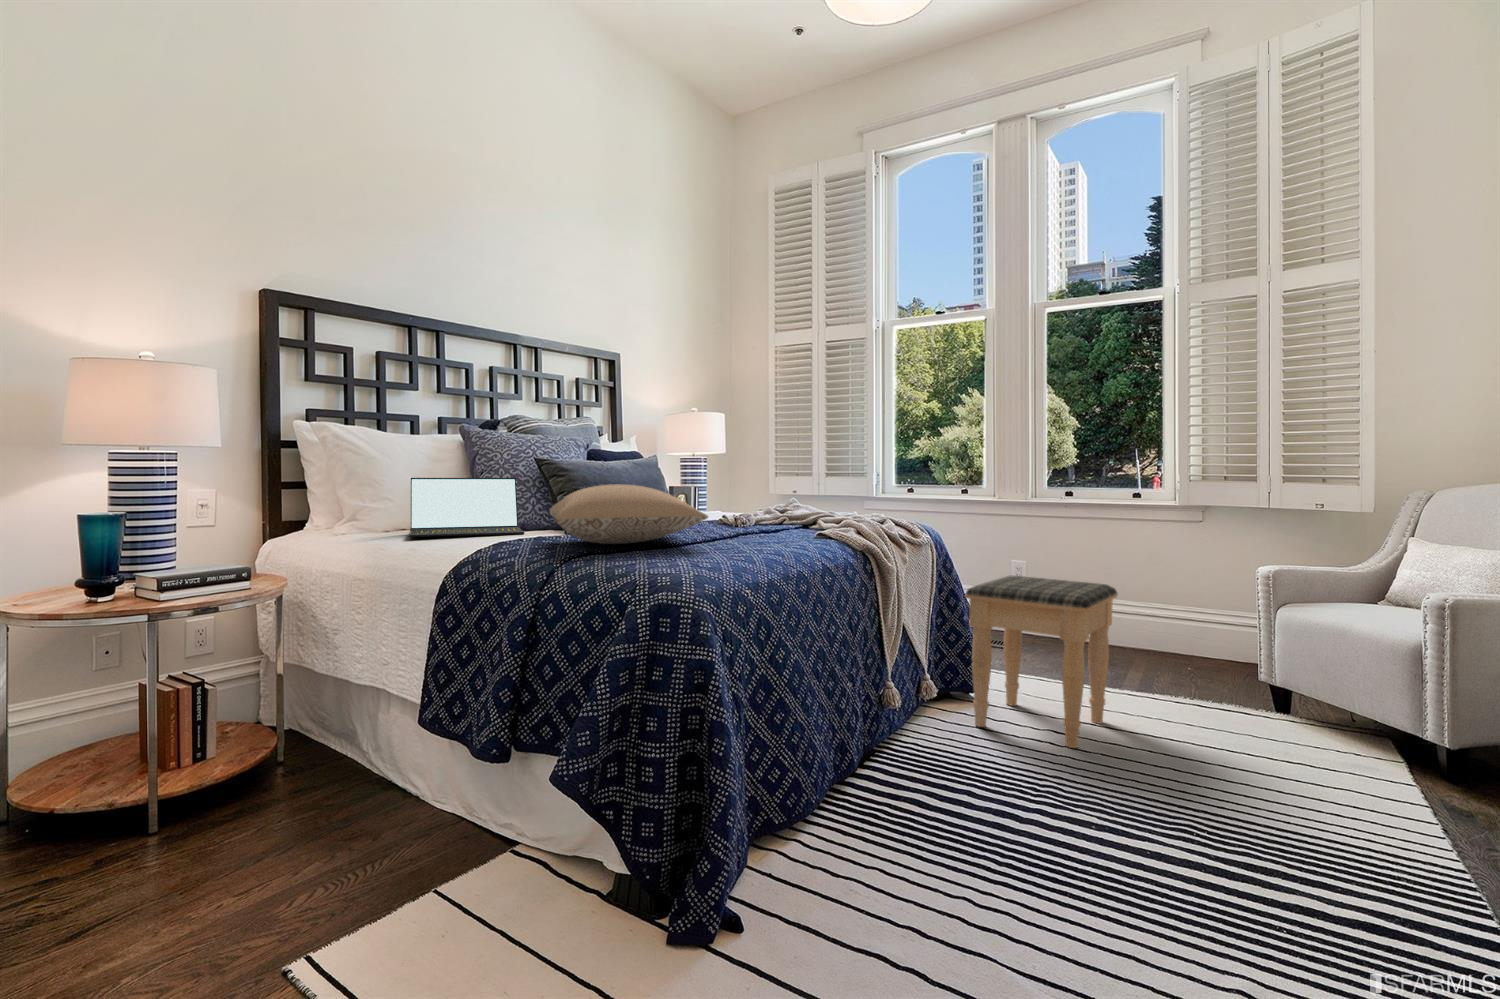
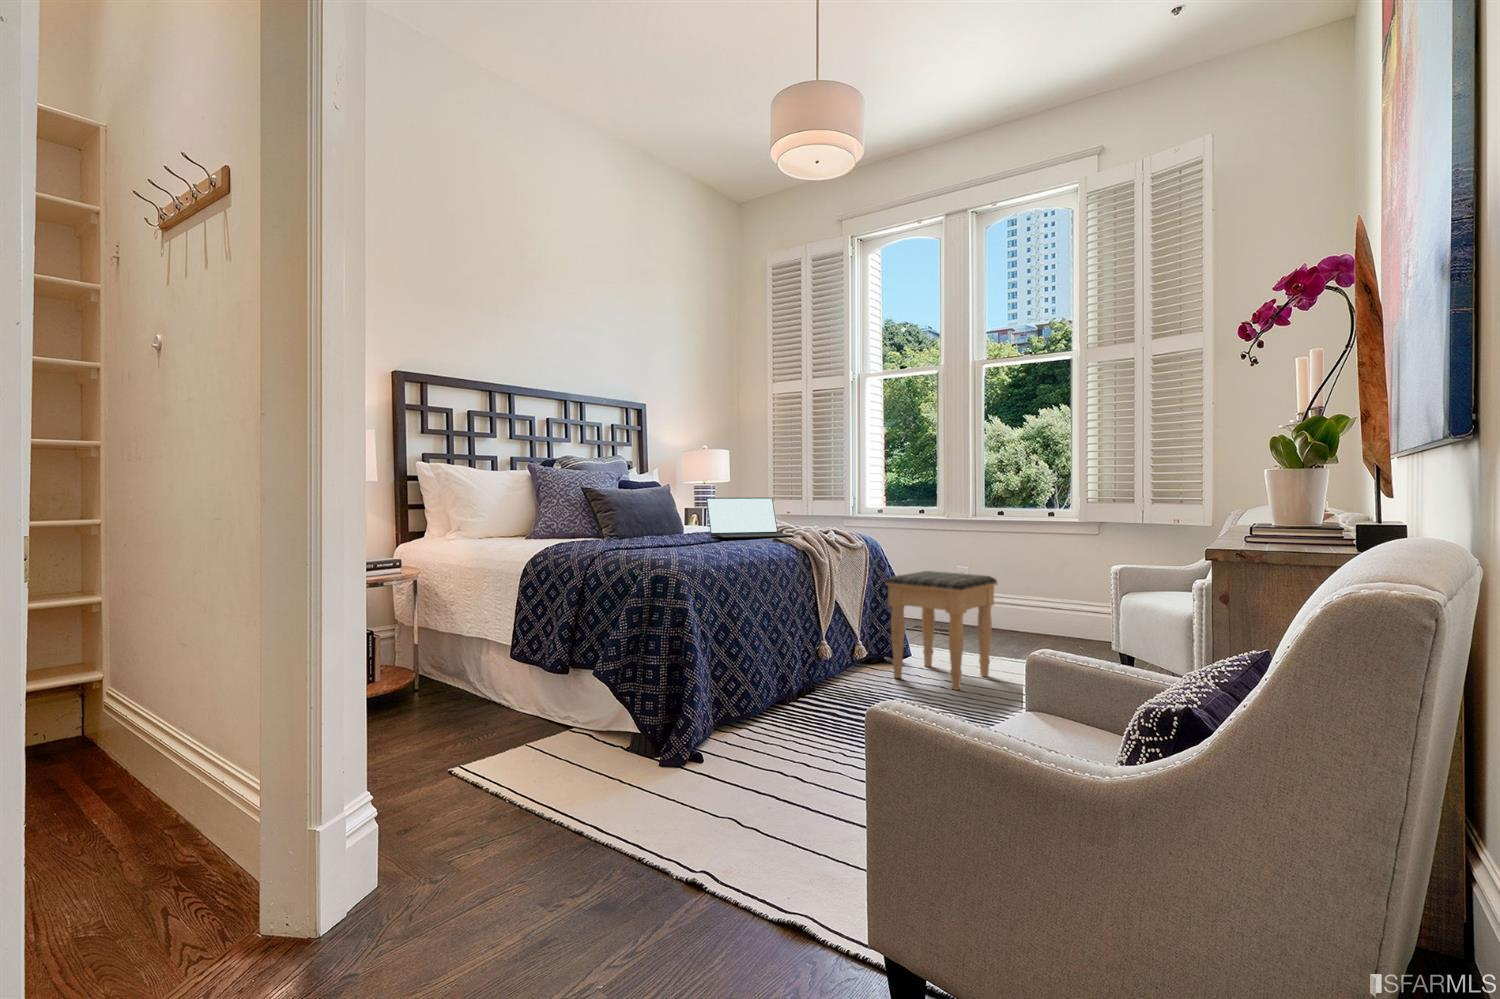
laptop: present [409,478,524,537] -> present [706,498,794,538]
pillow: present [550,484,708,544] -> none [592,506,695,544]

